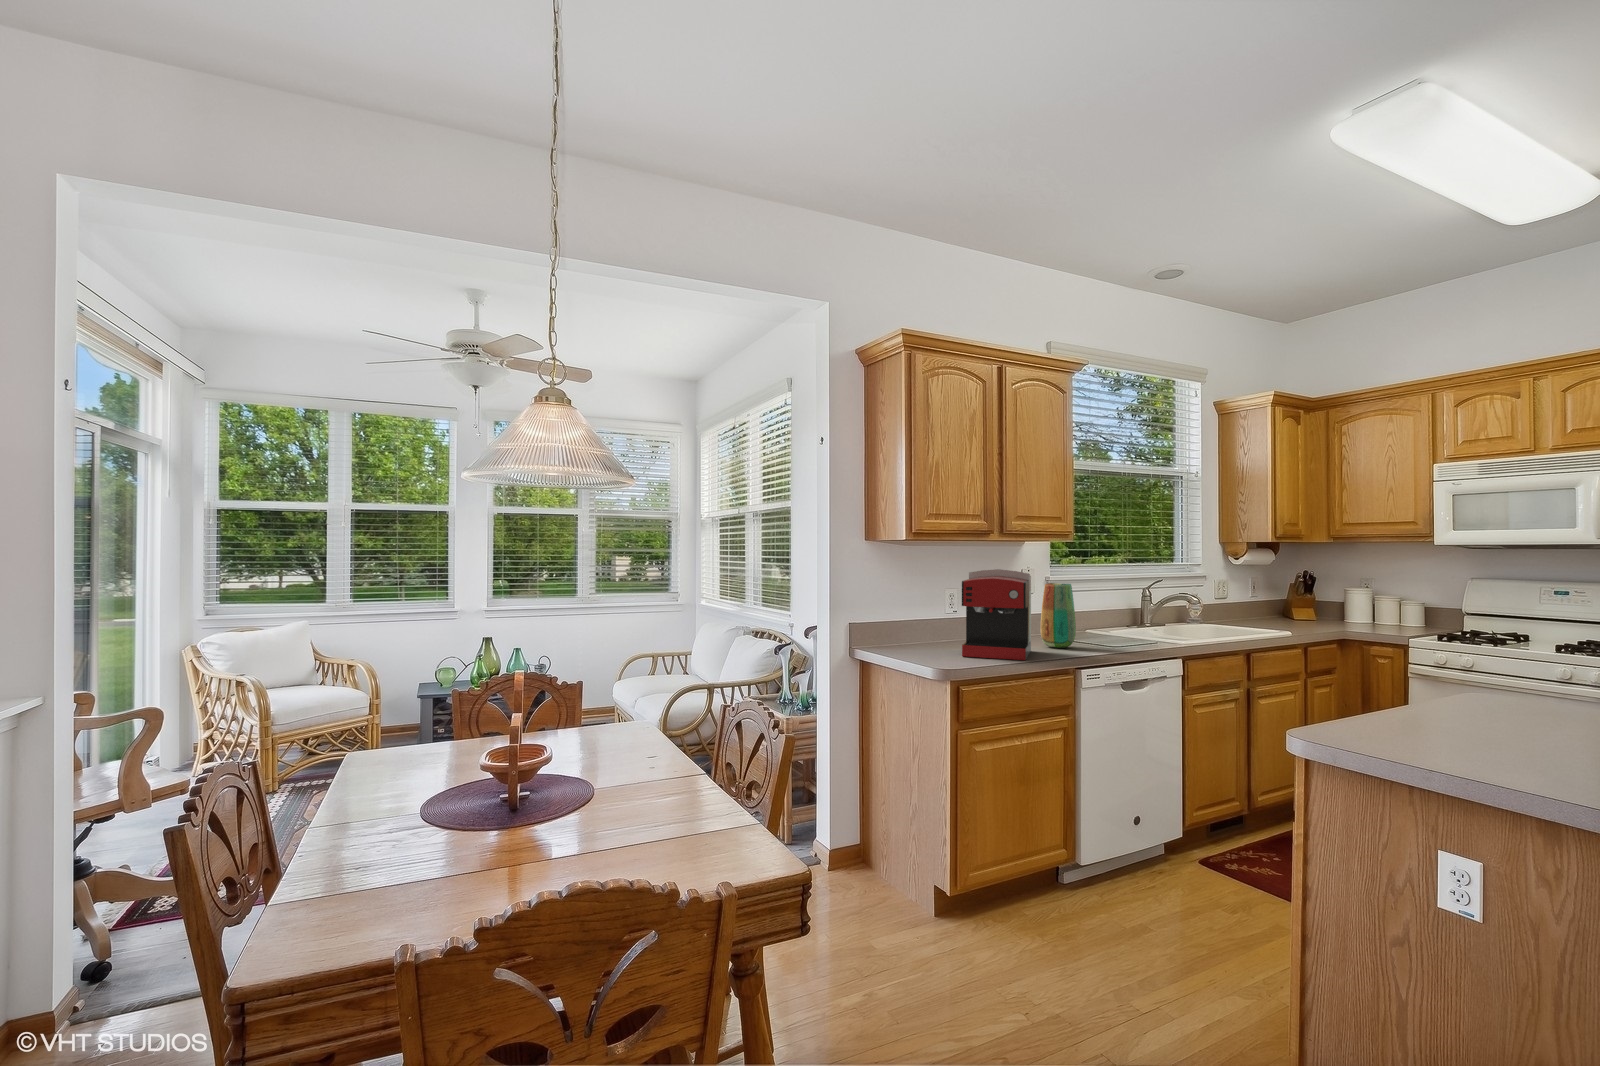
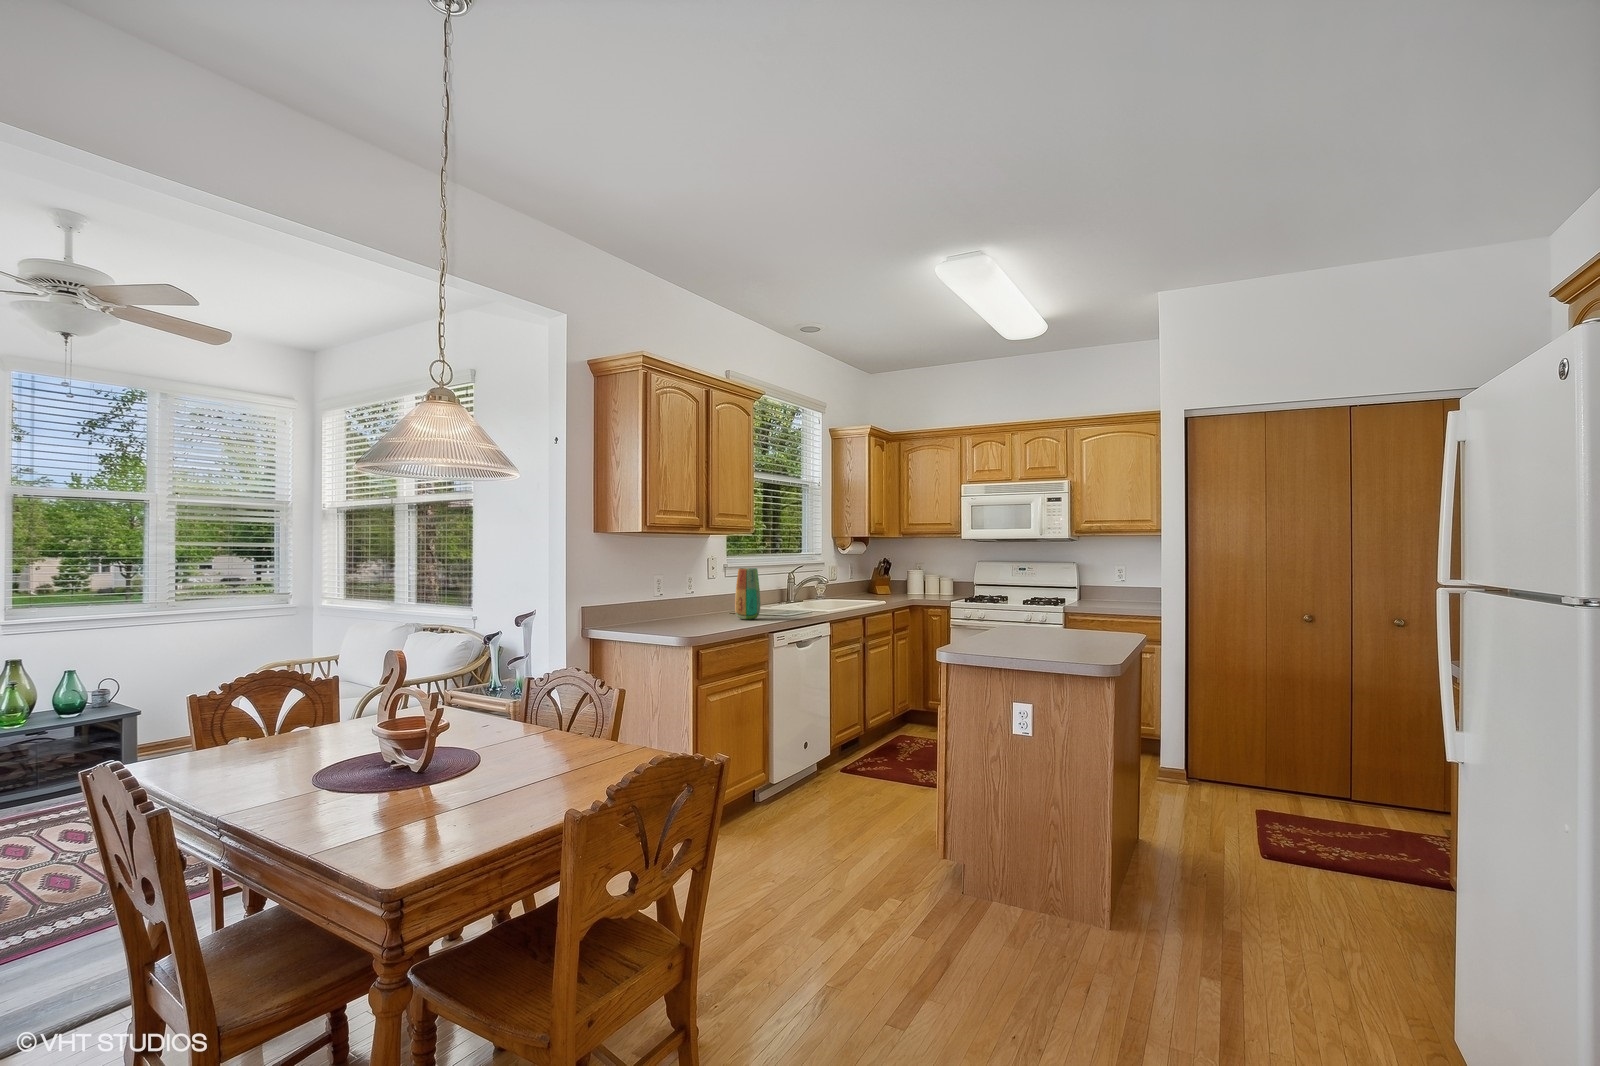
coffee maker: present [962,569,1031,660] -> none [684,557,737,629]

